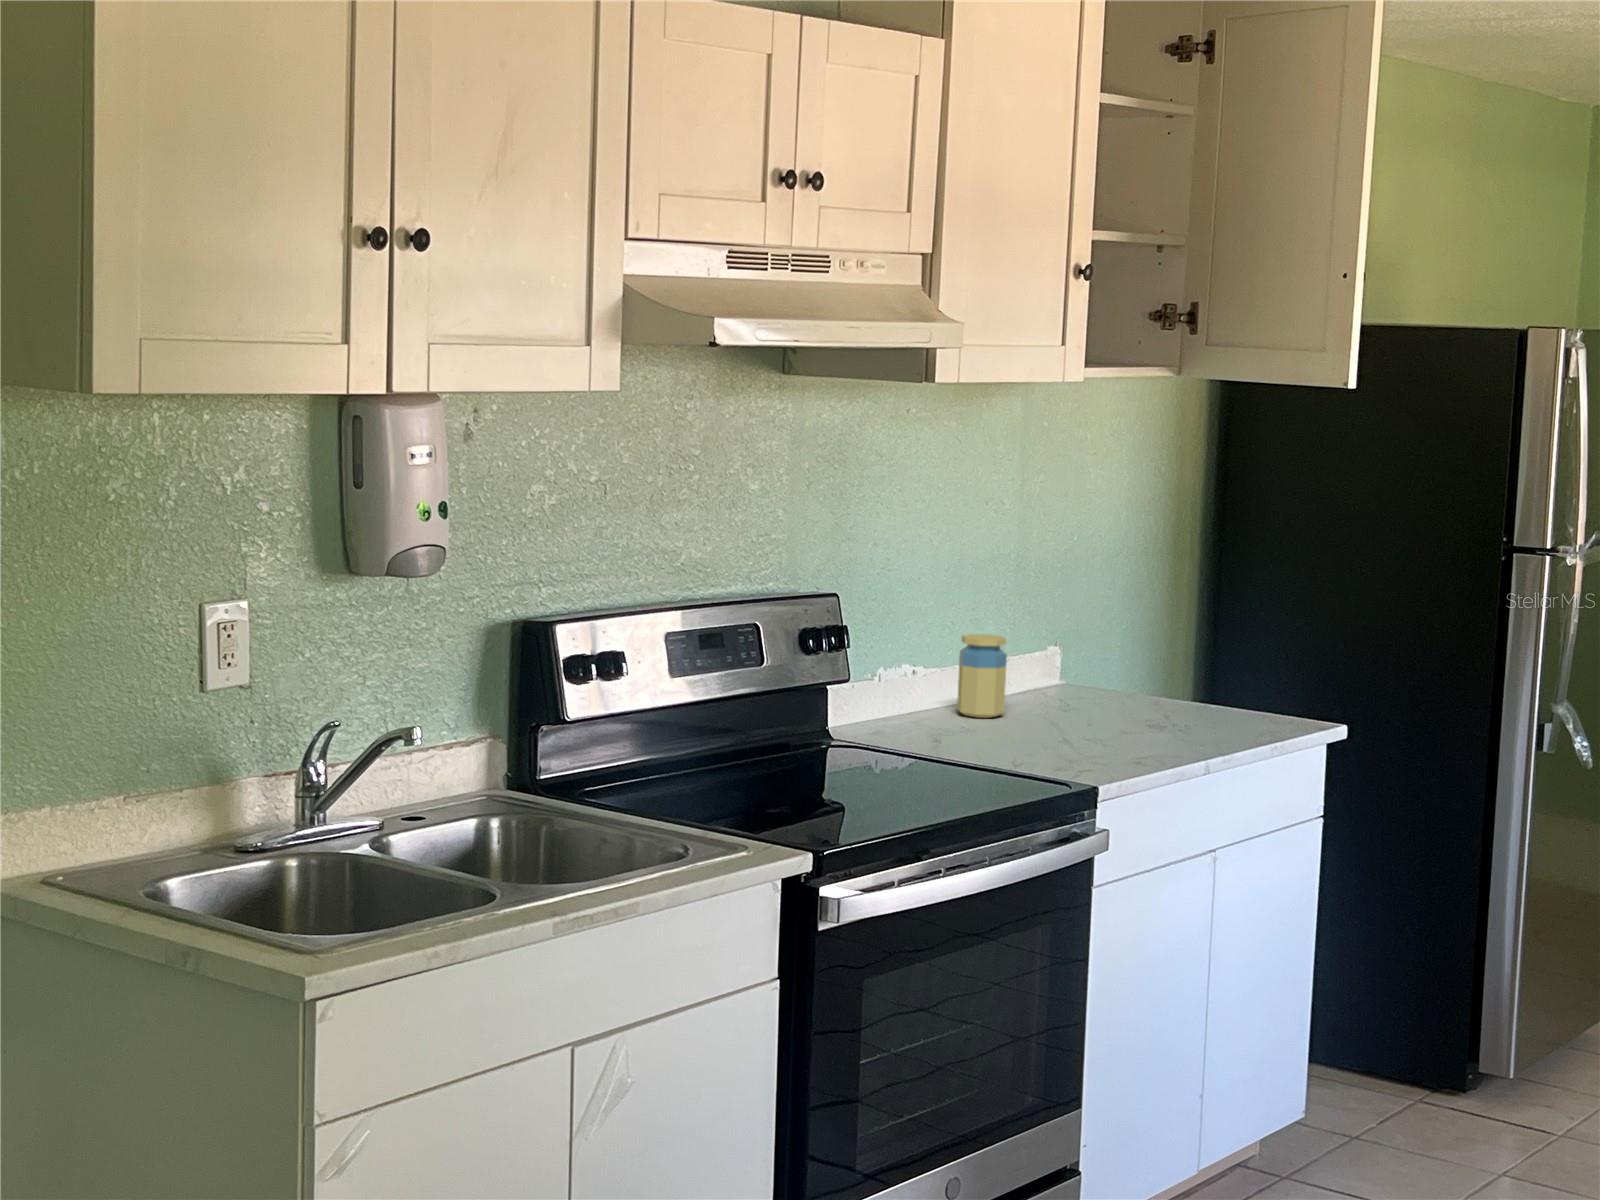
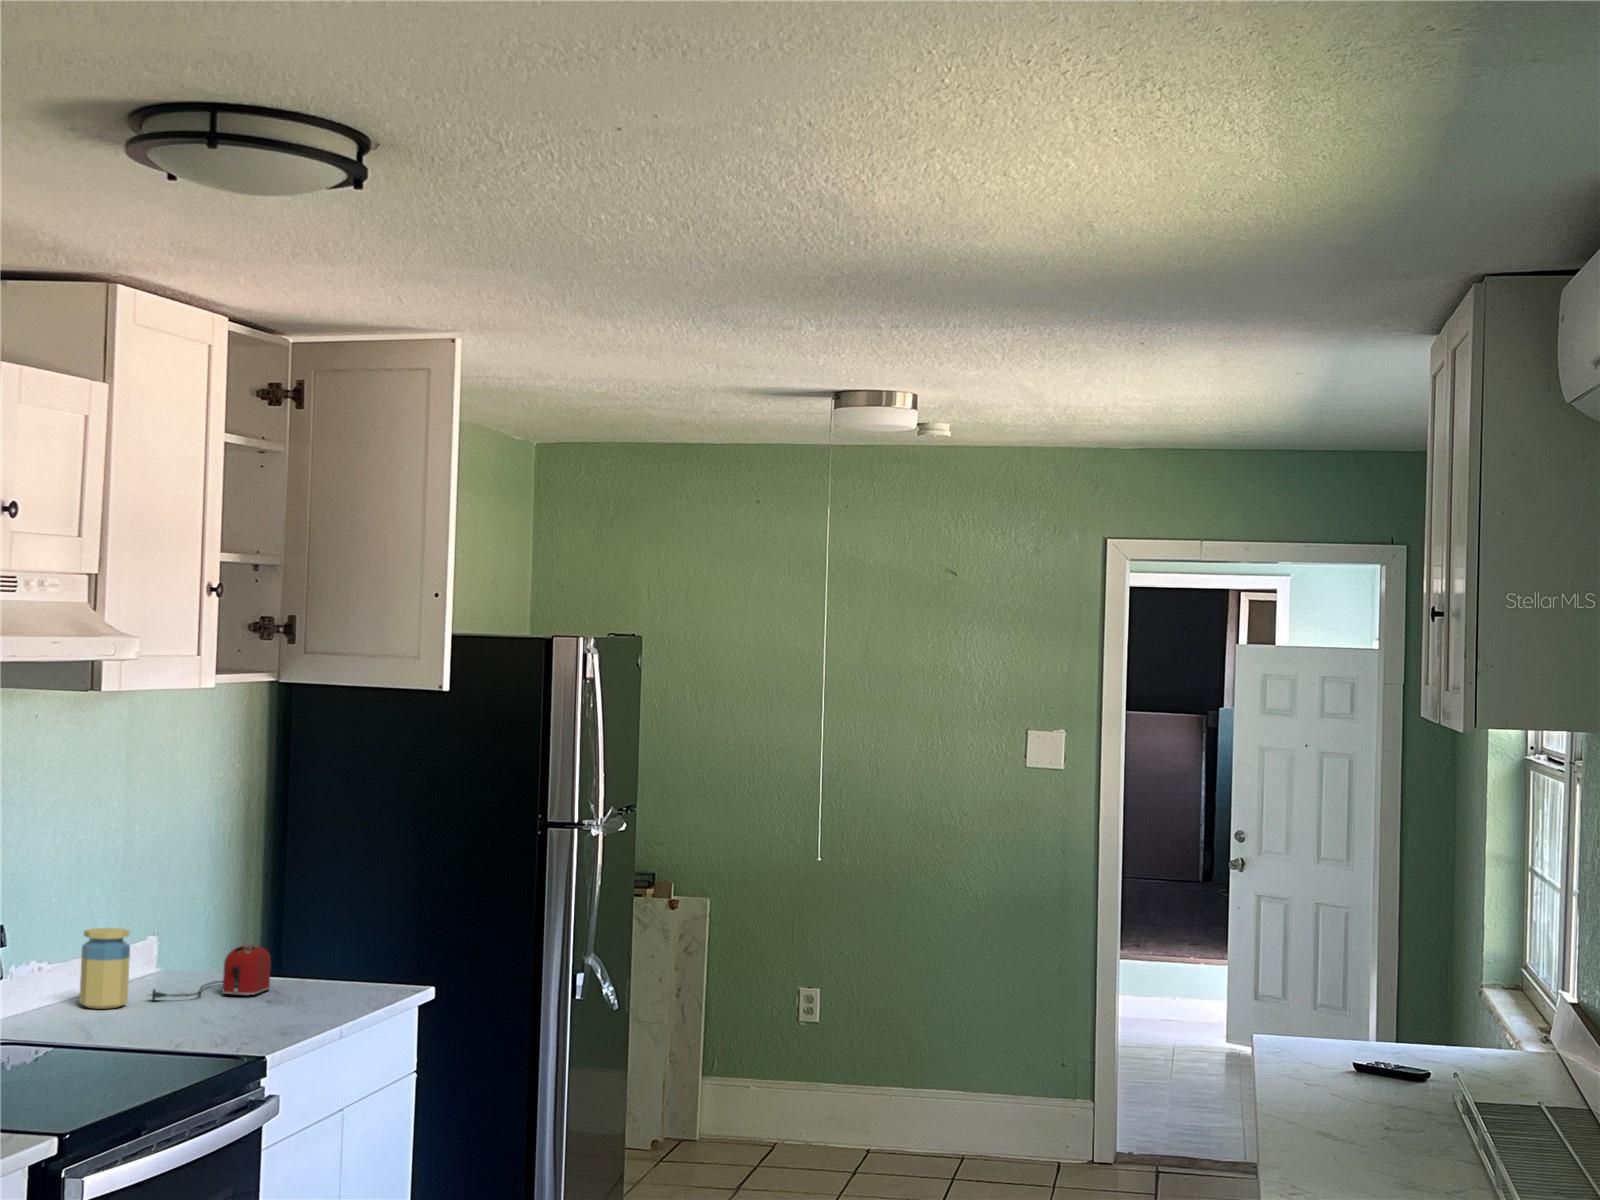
toaster: none [1027,663,1165,716] -> present [148,946,271,1001]

